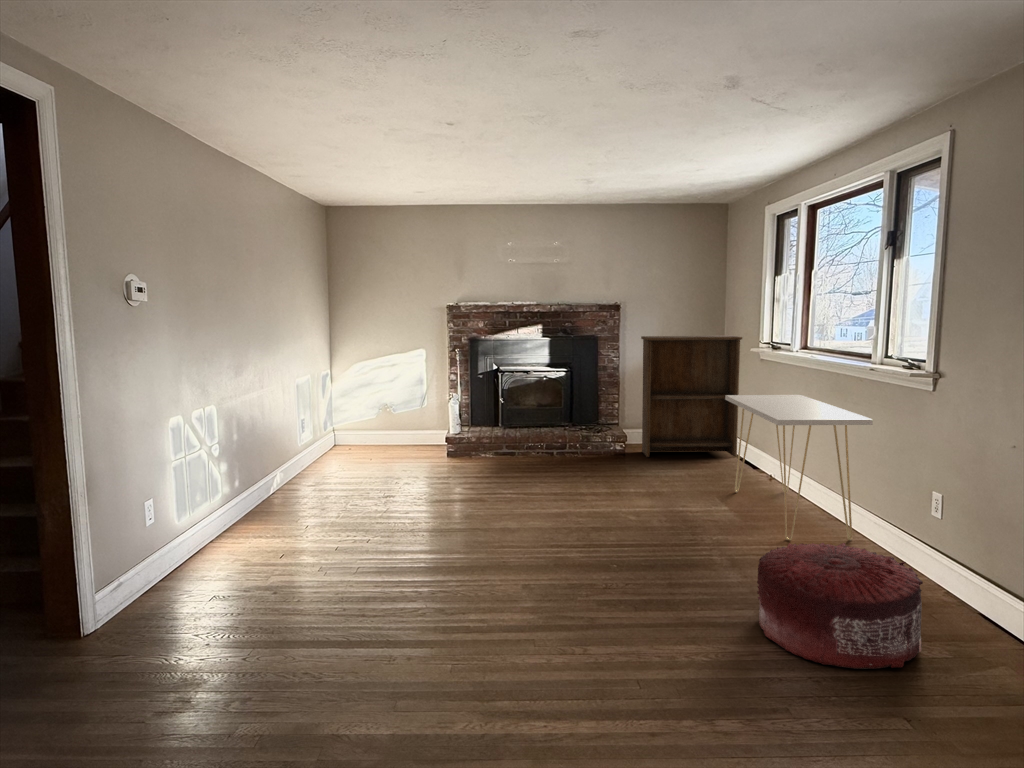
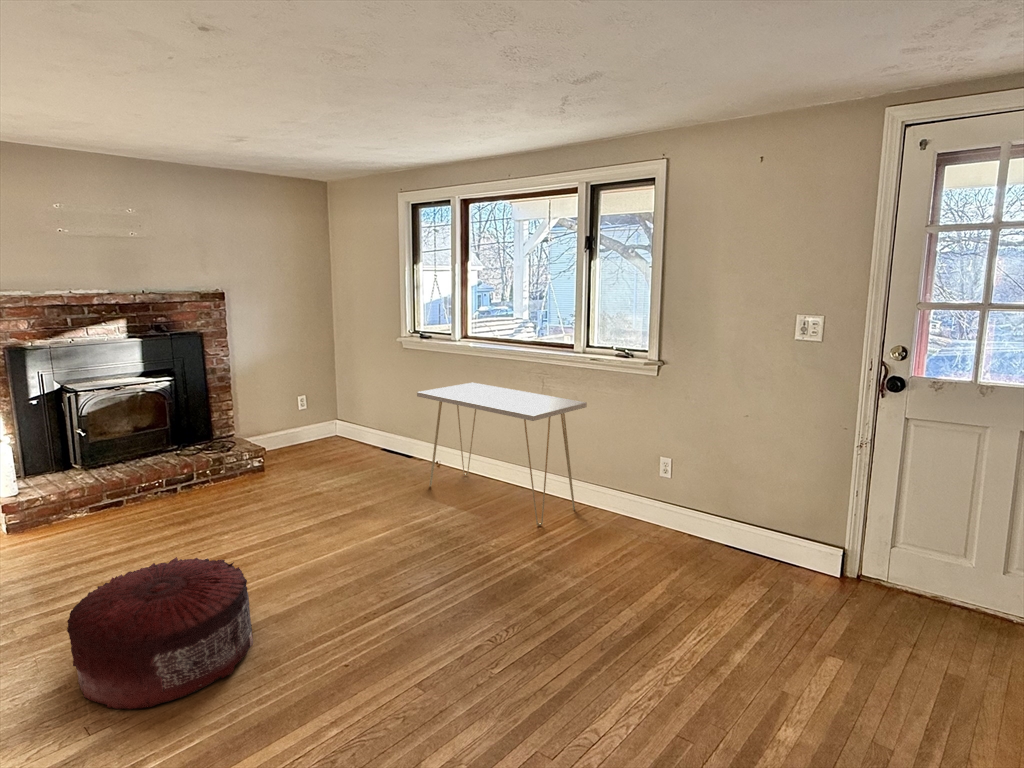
bookshelf: present [641,335,742,457] -> none [264,325,374,466]
pouf: present [757,543,923,669] -> present [67,557,253,710]

